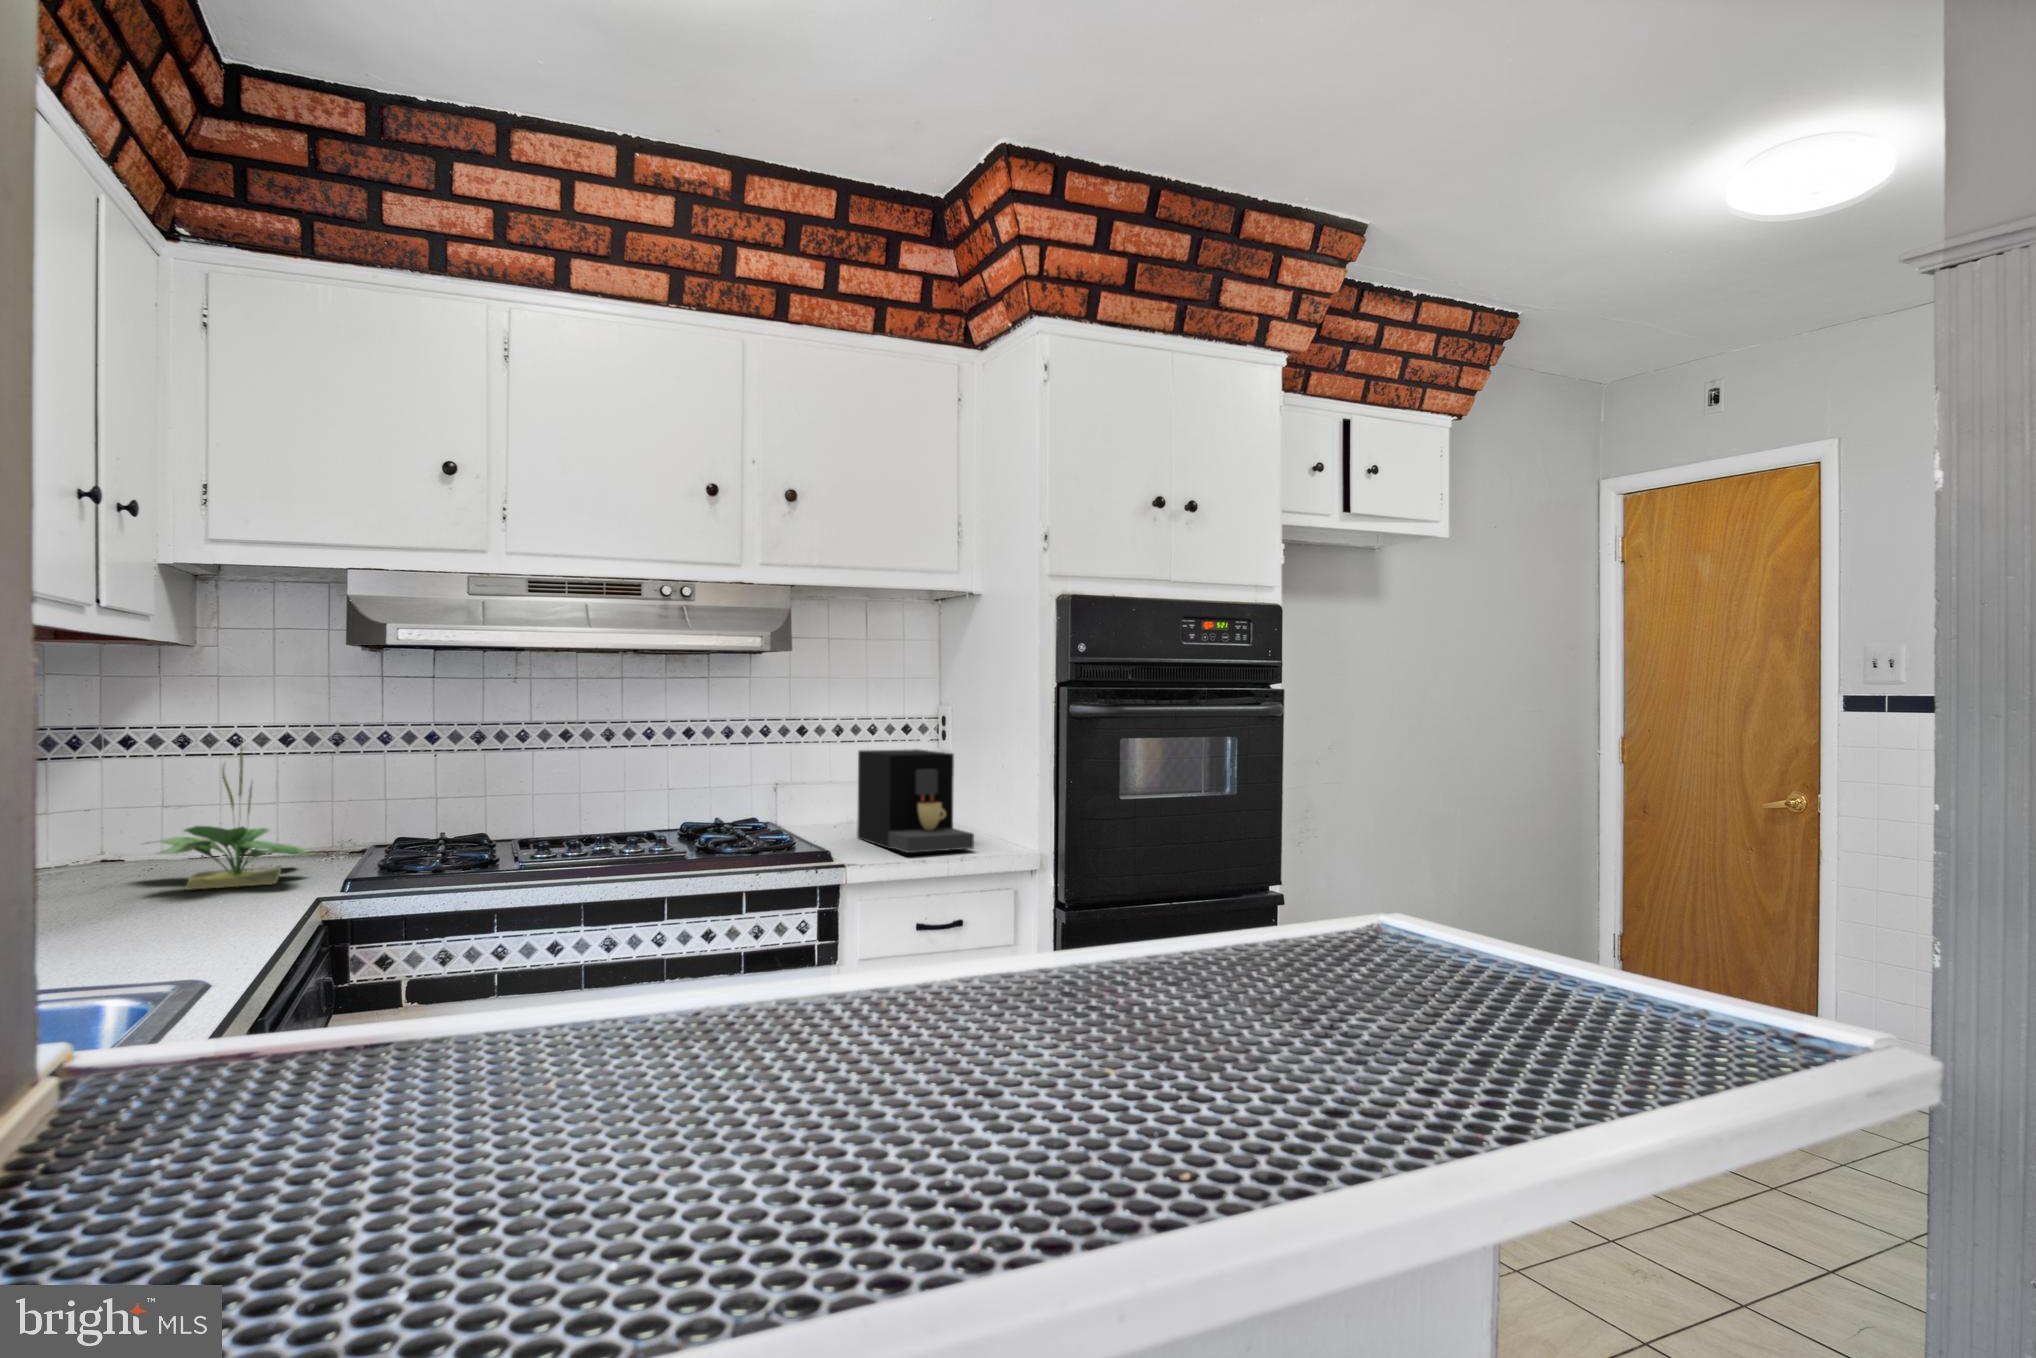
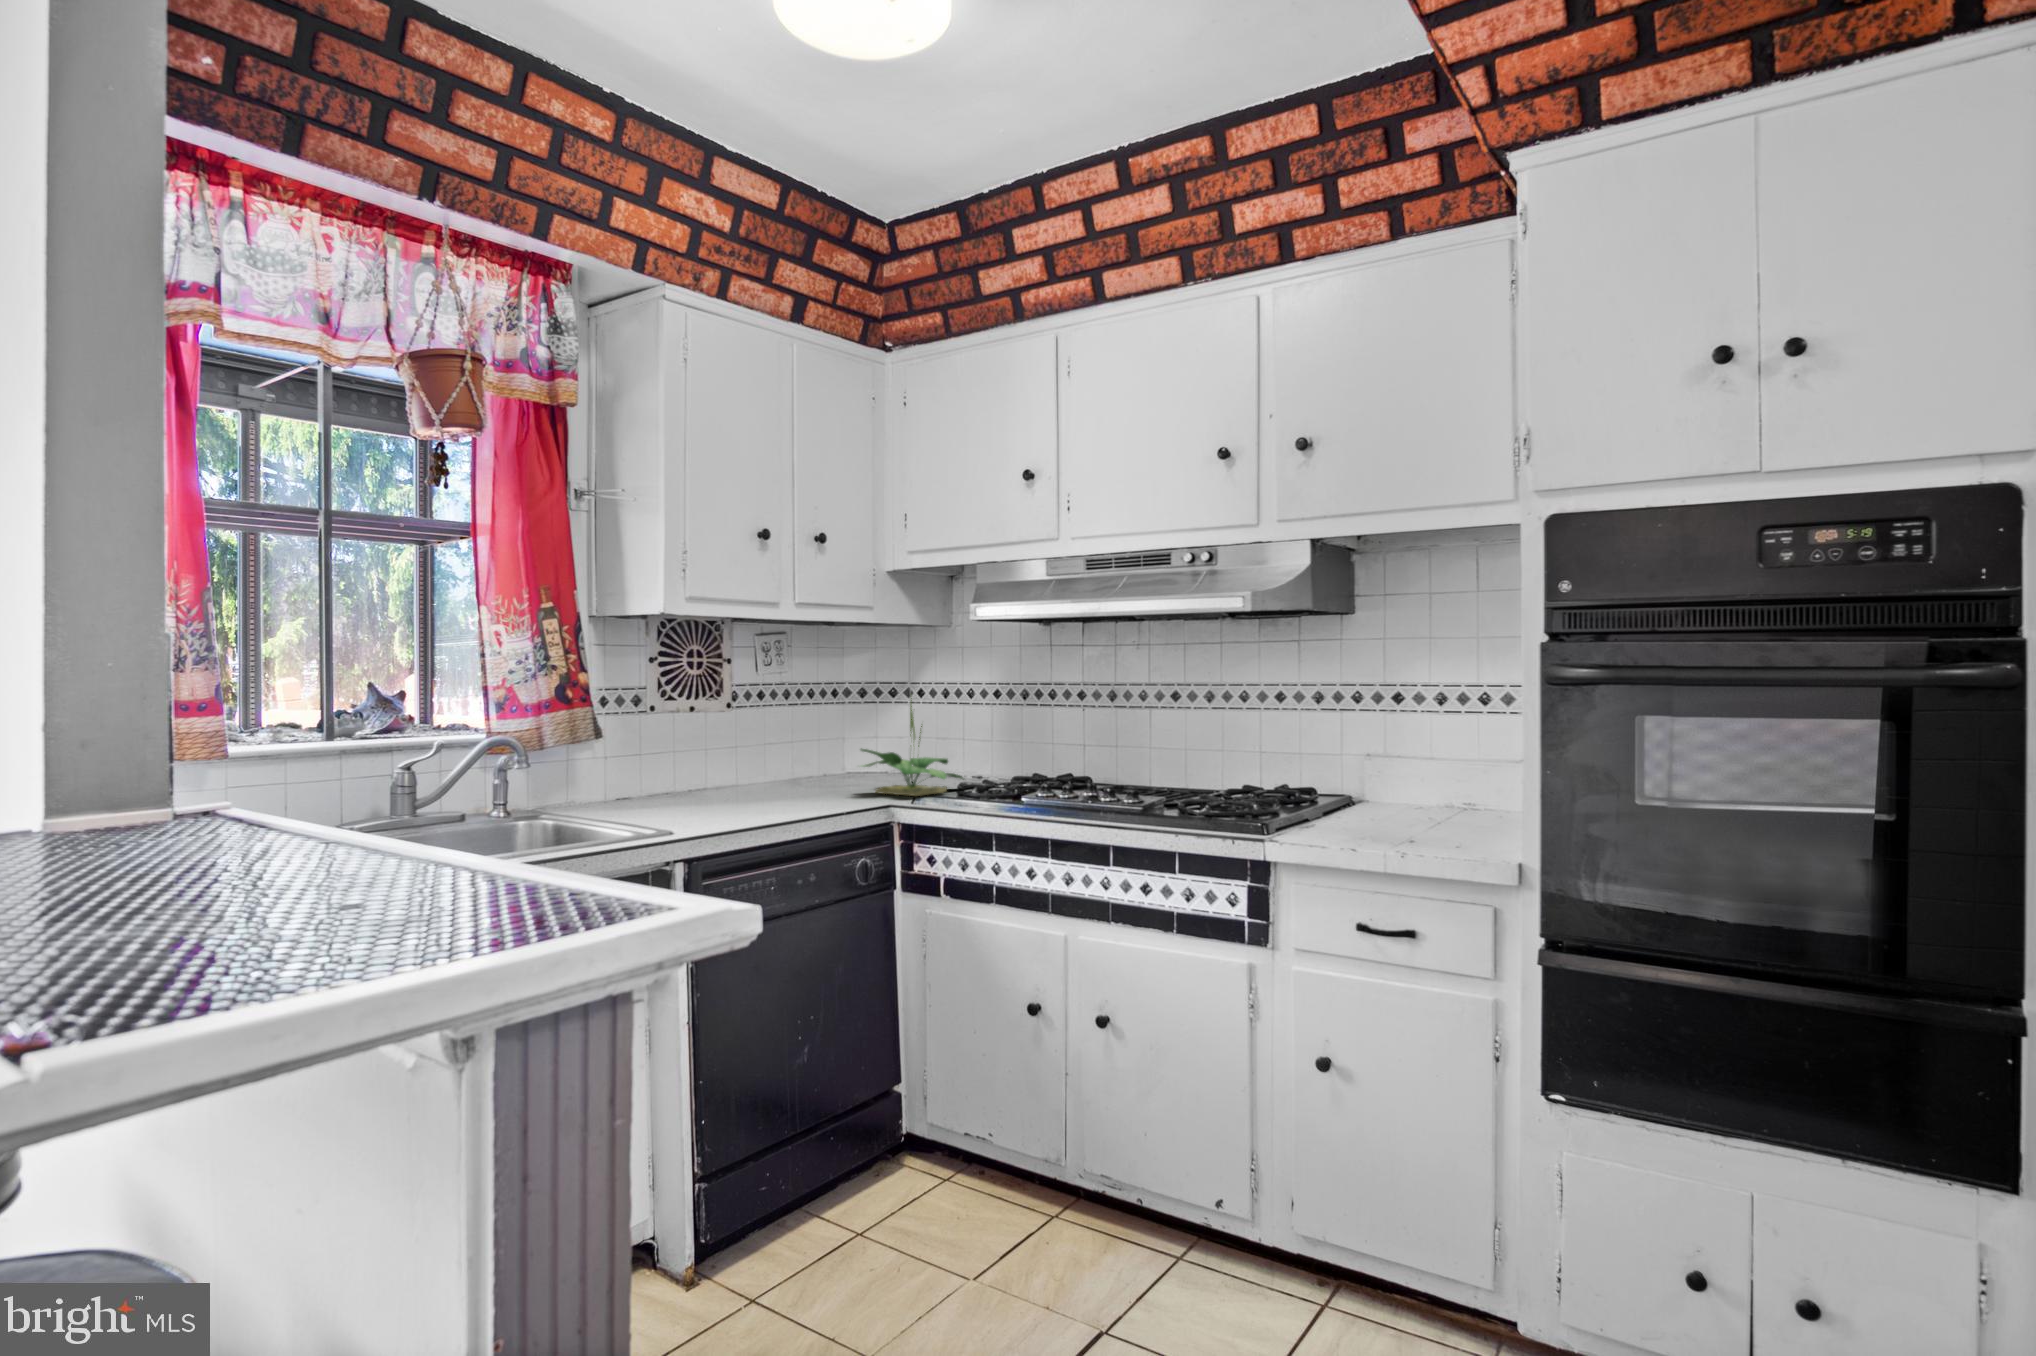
coffee maker: present [857,749,974,853] -> none [1323,723,1451,844]

